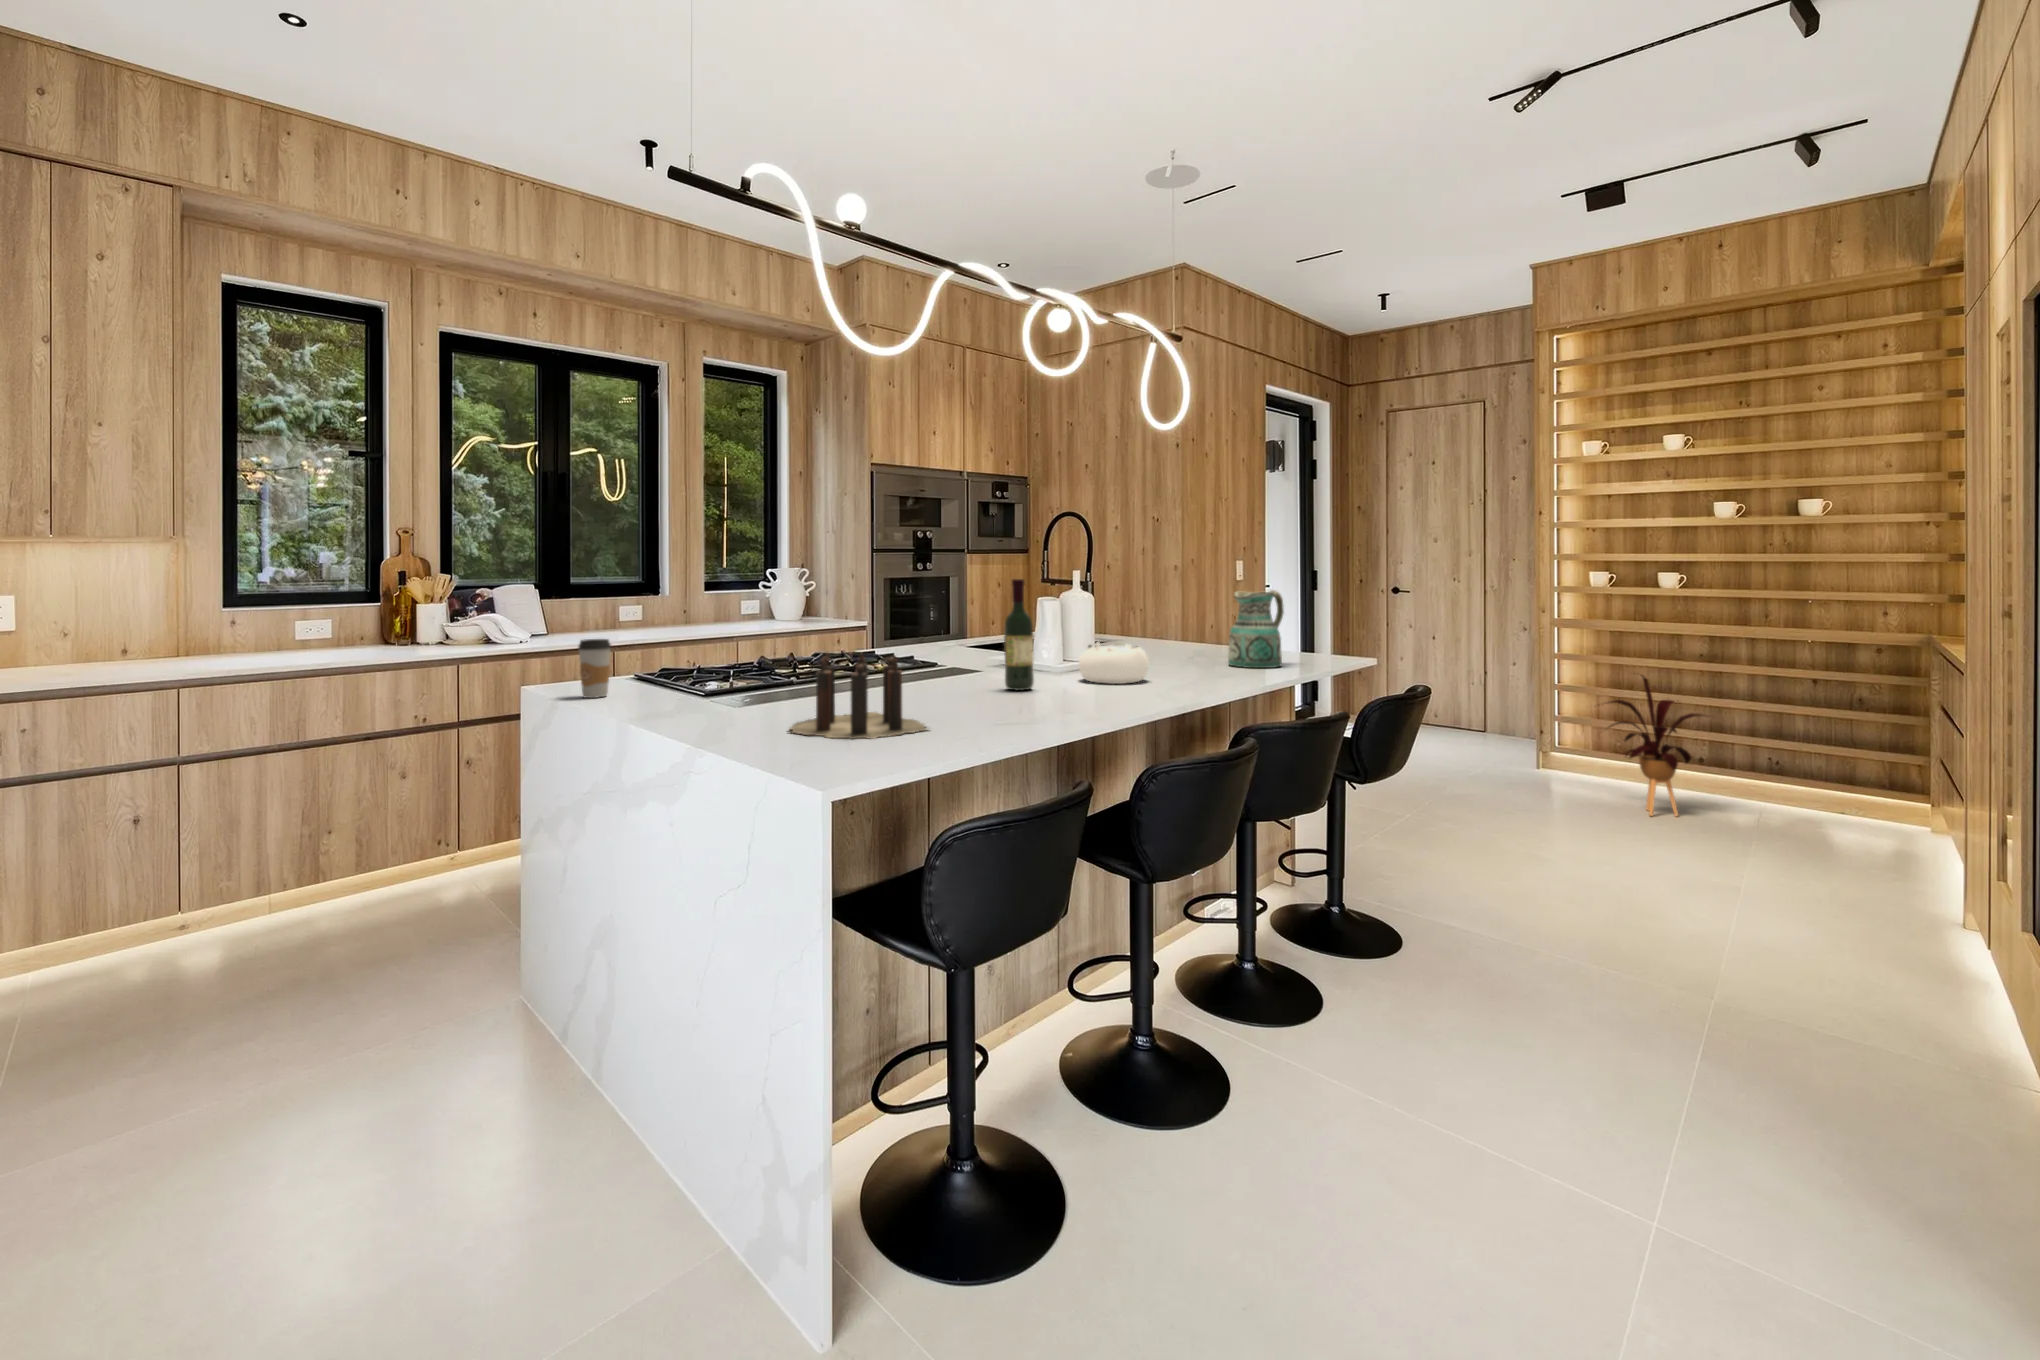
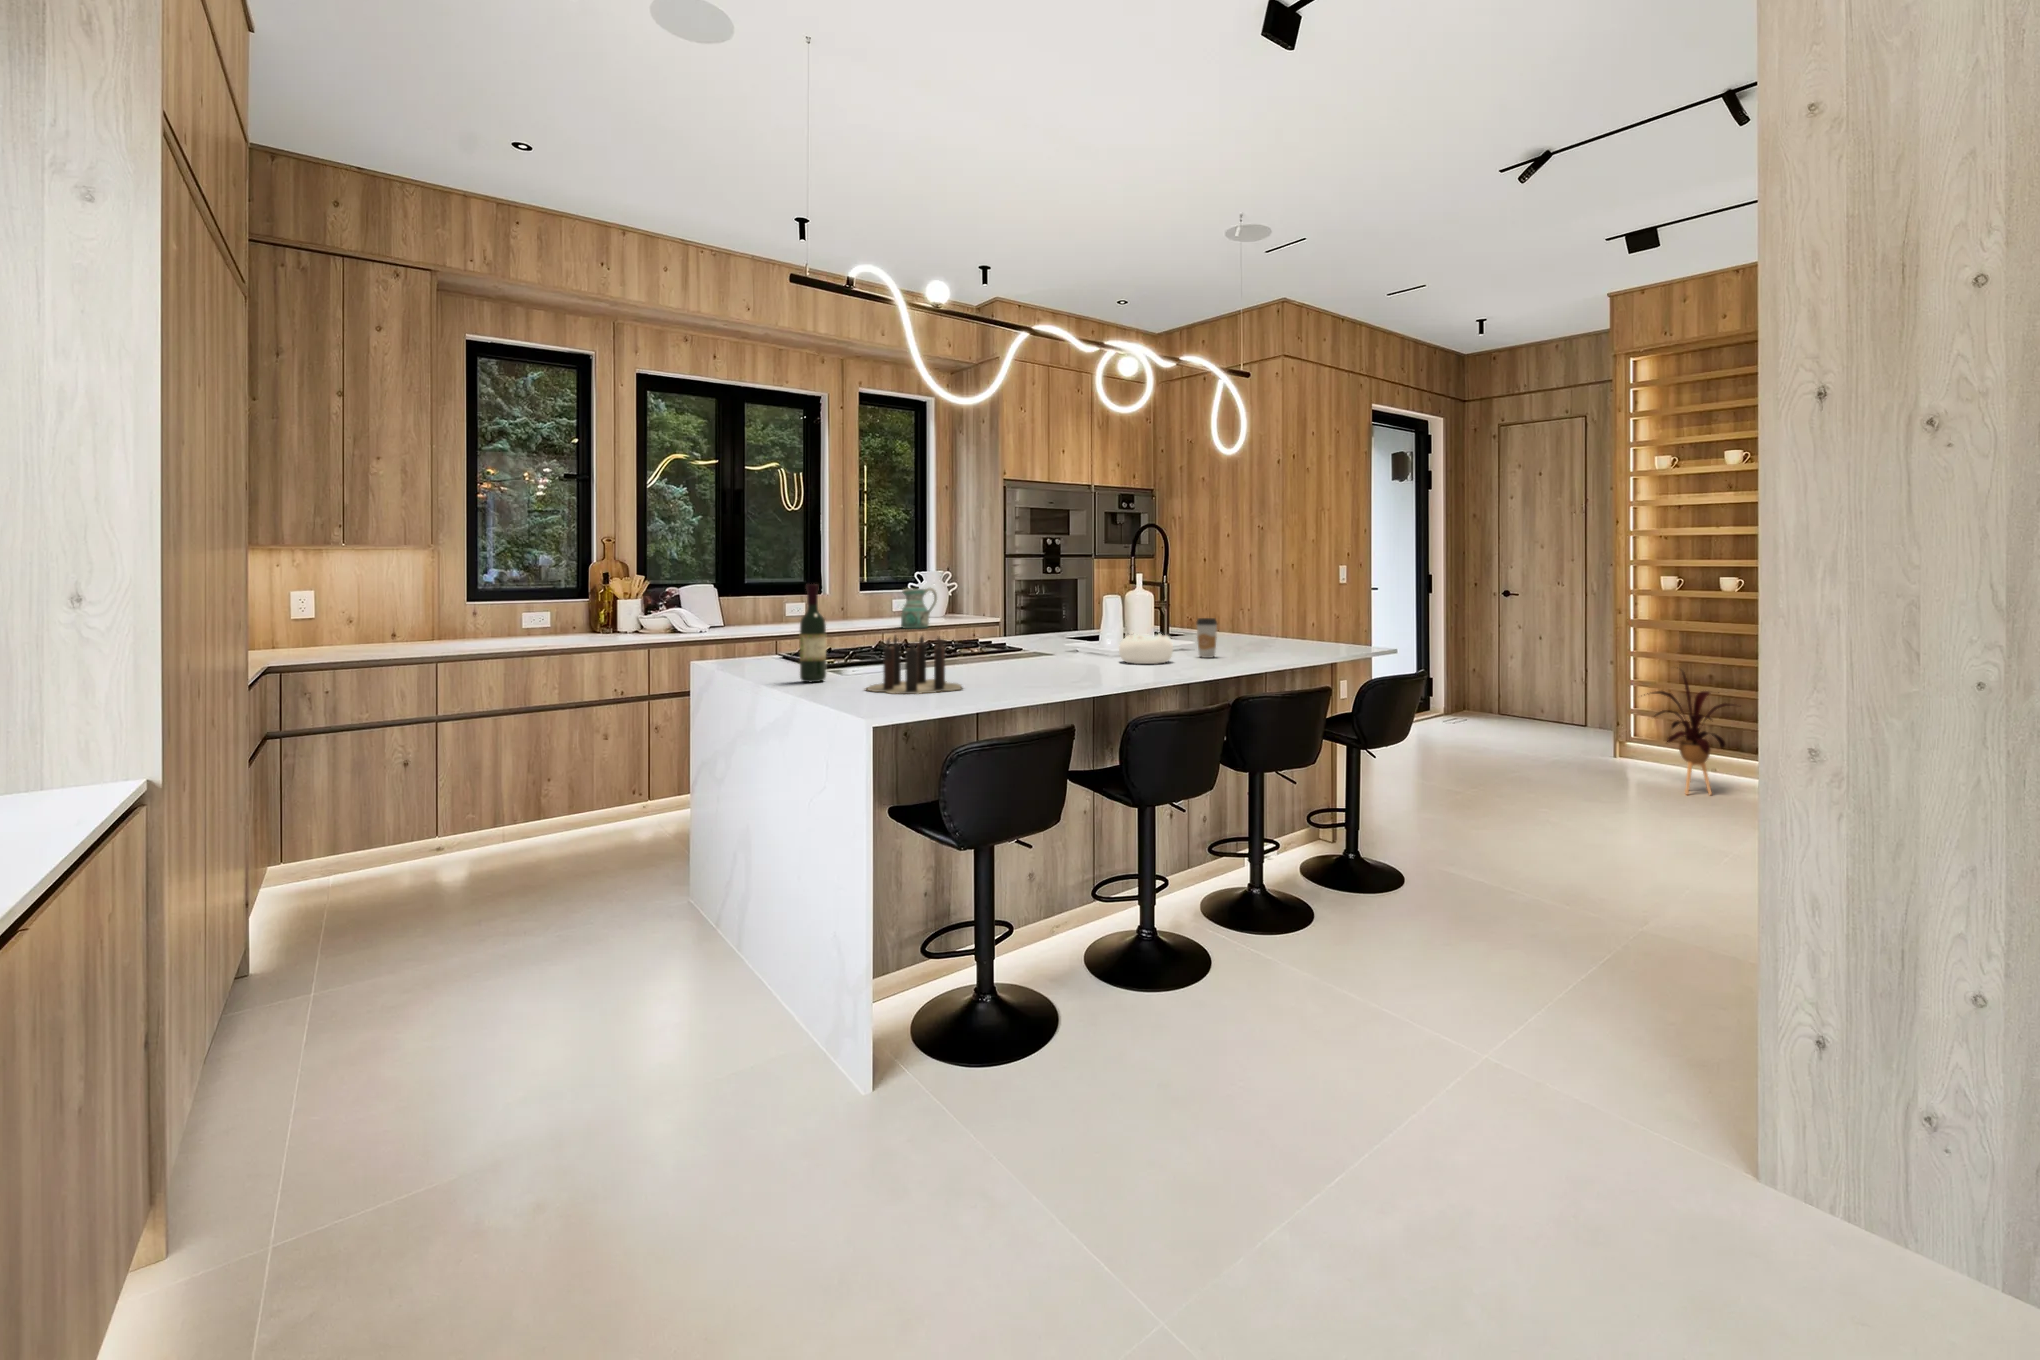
wine bottle: present [1004,579,1034,690] -> present [800,584,826,682]
ceramic pitcher: present [1228,590,1284,668] -> present [901,588,937,629]
coffee cup: present [578,639,611,698] -> present [1196,618,1217,658]

